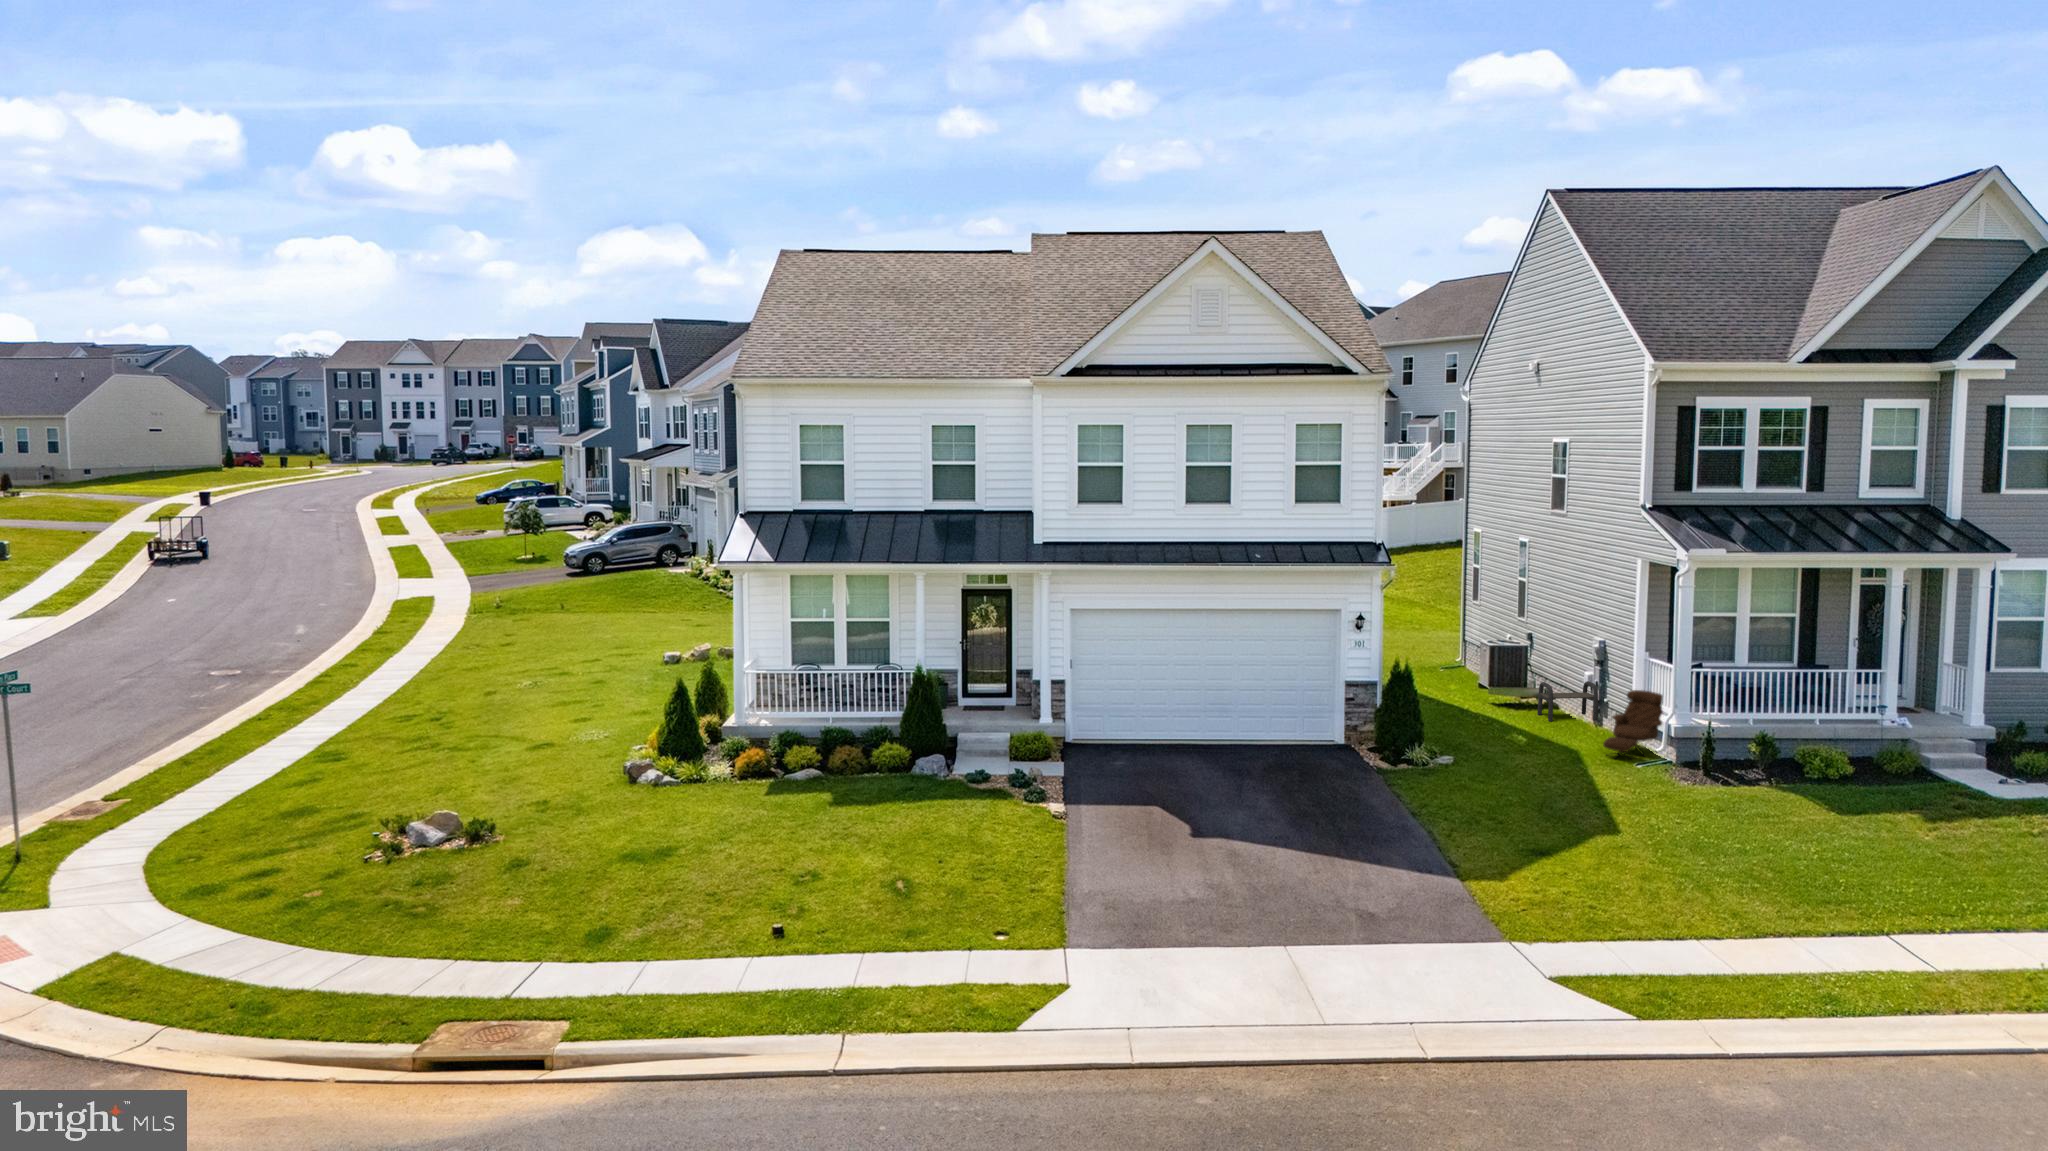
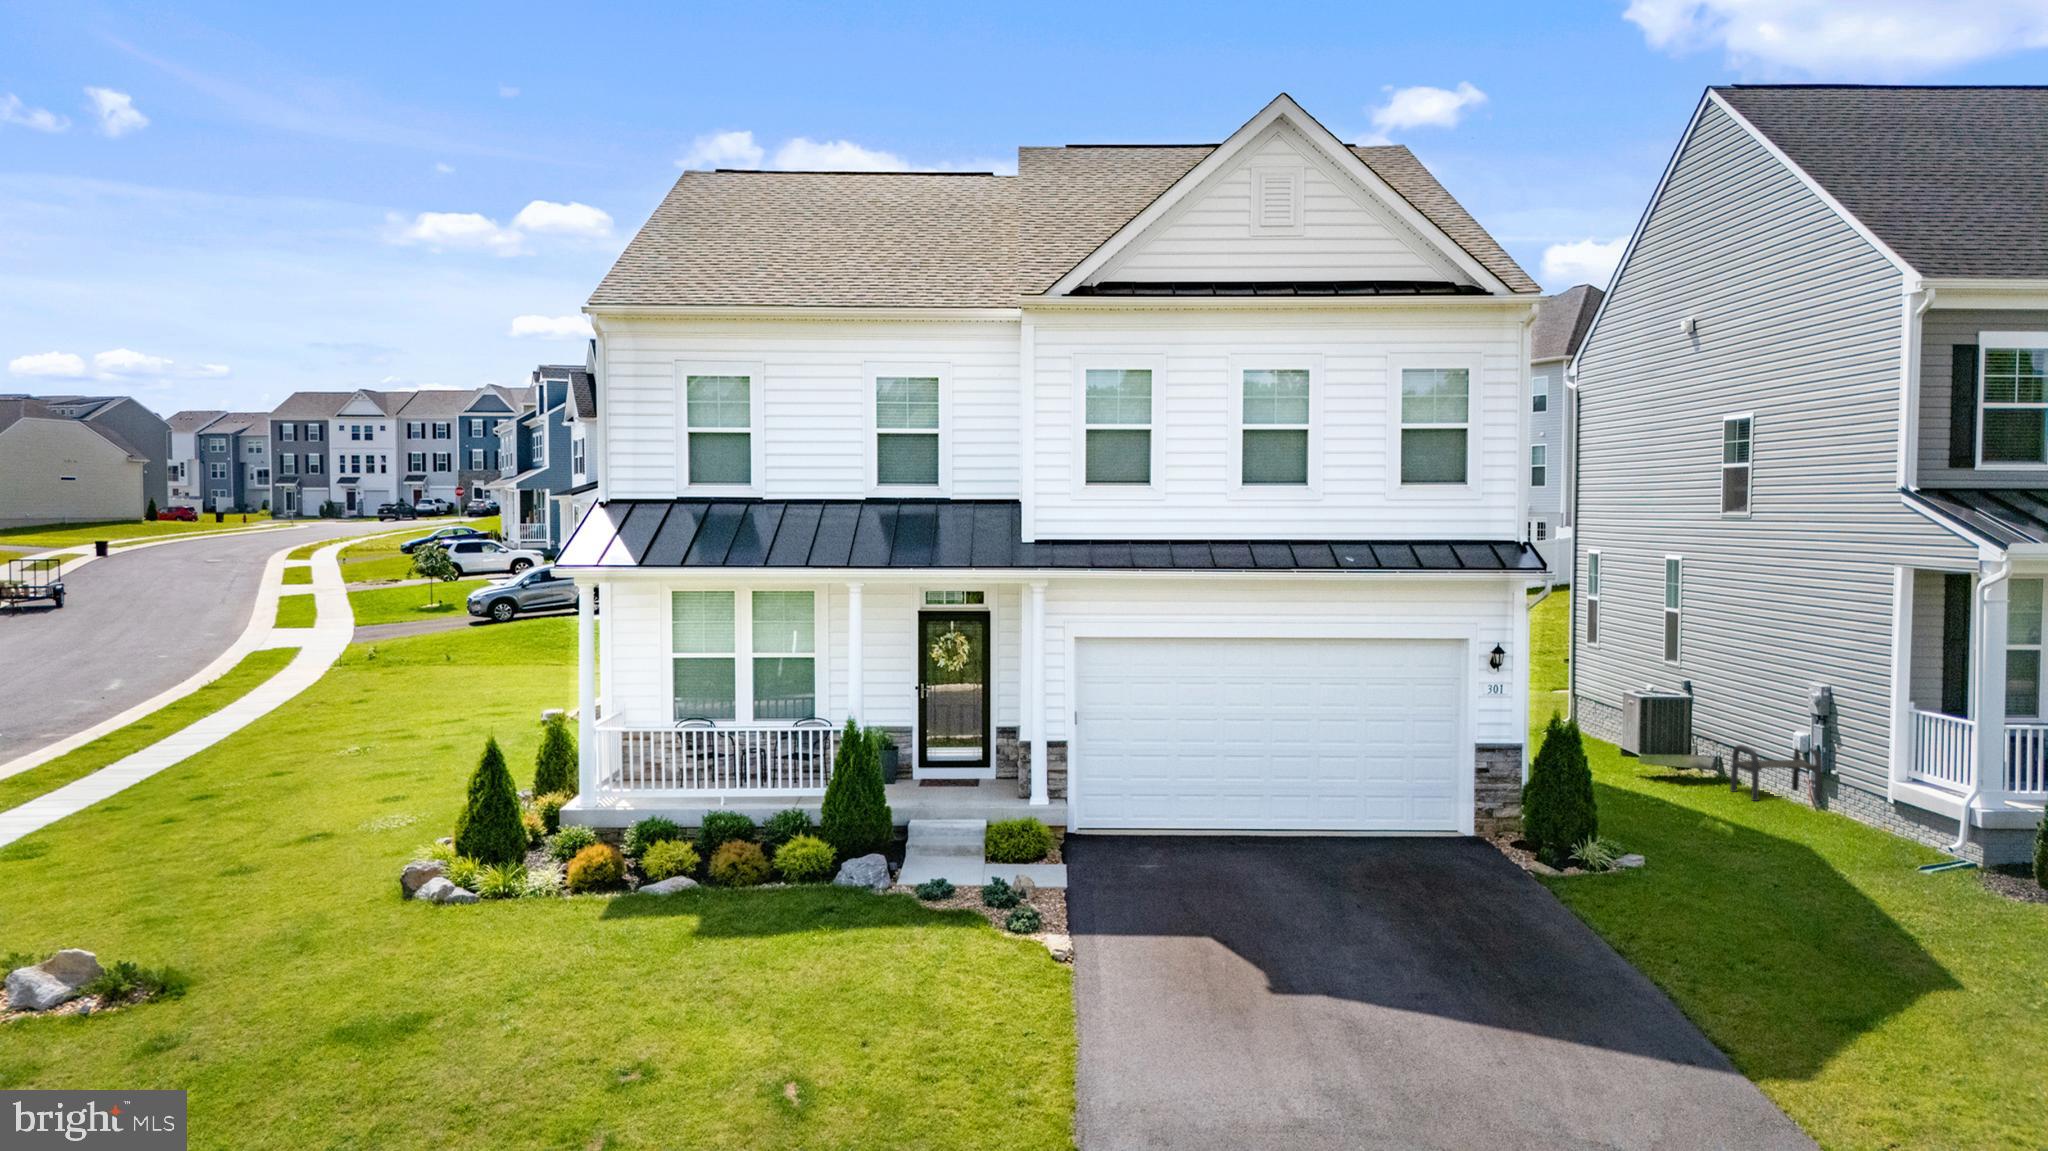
lounge chair: present [1603,690,1663,755] -> none [1871,756,1960,862]

